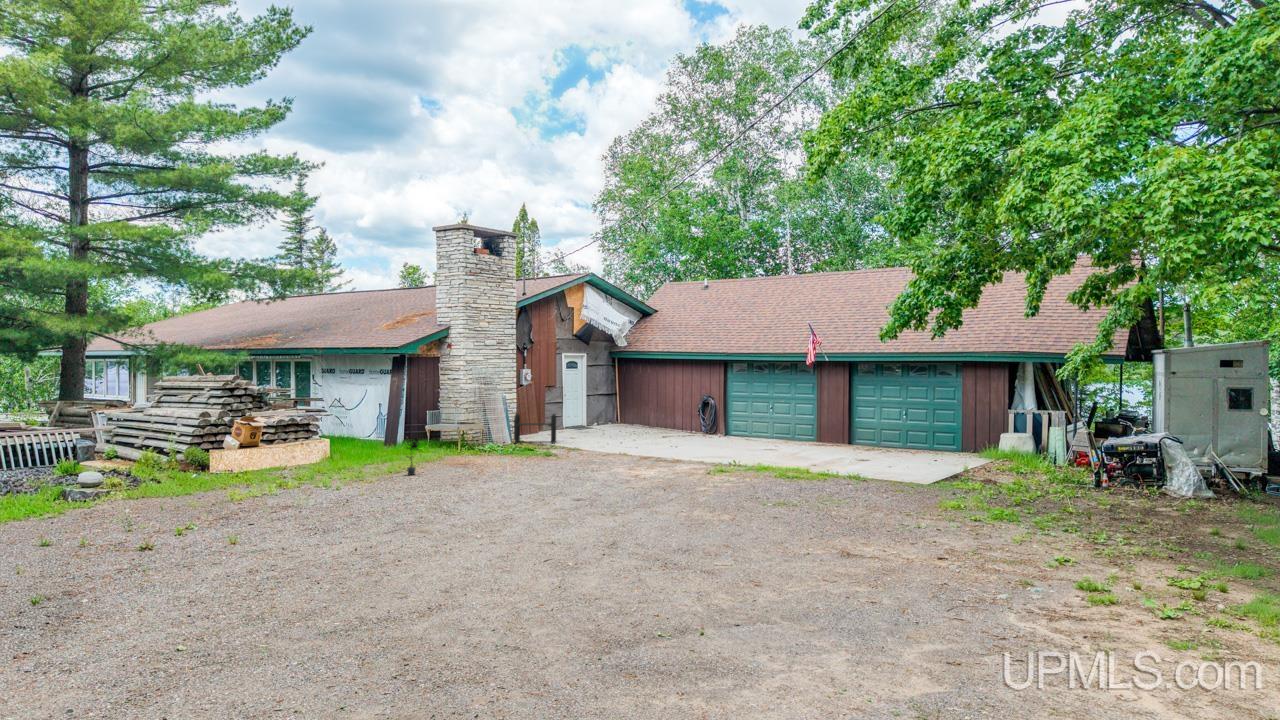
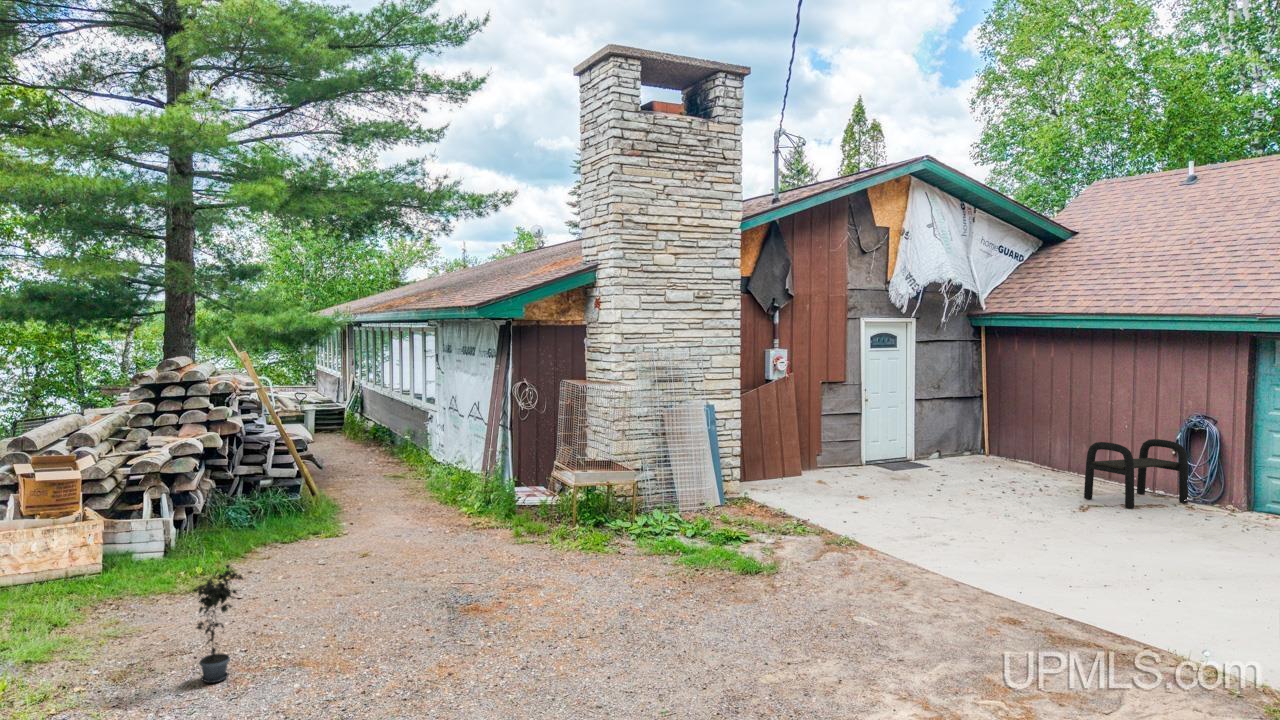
bench: present [514,414,556,444] -> present [1084,439,1188,508]

